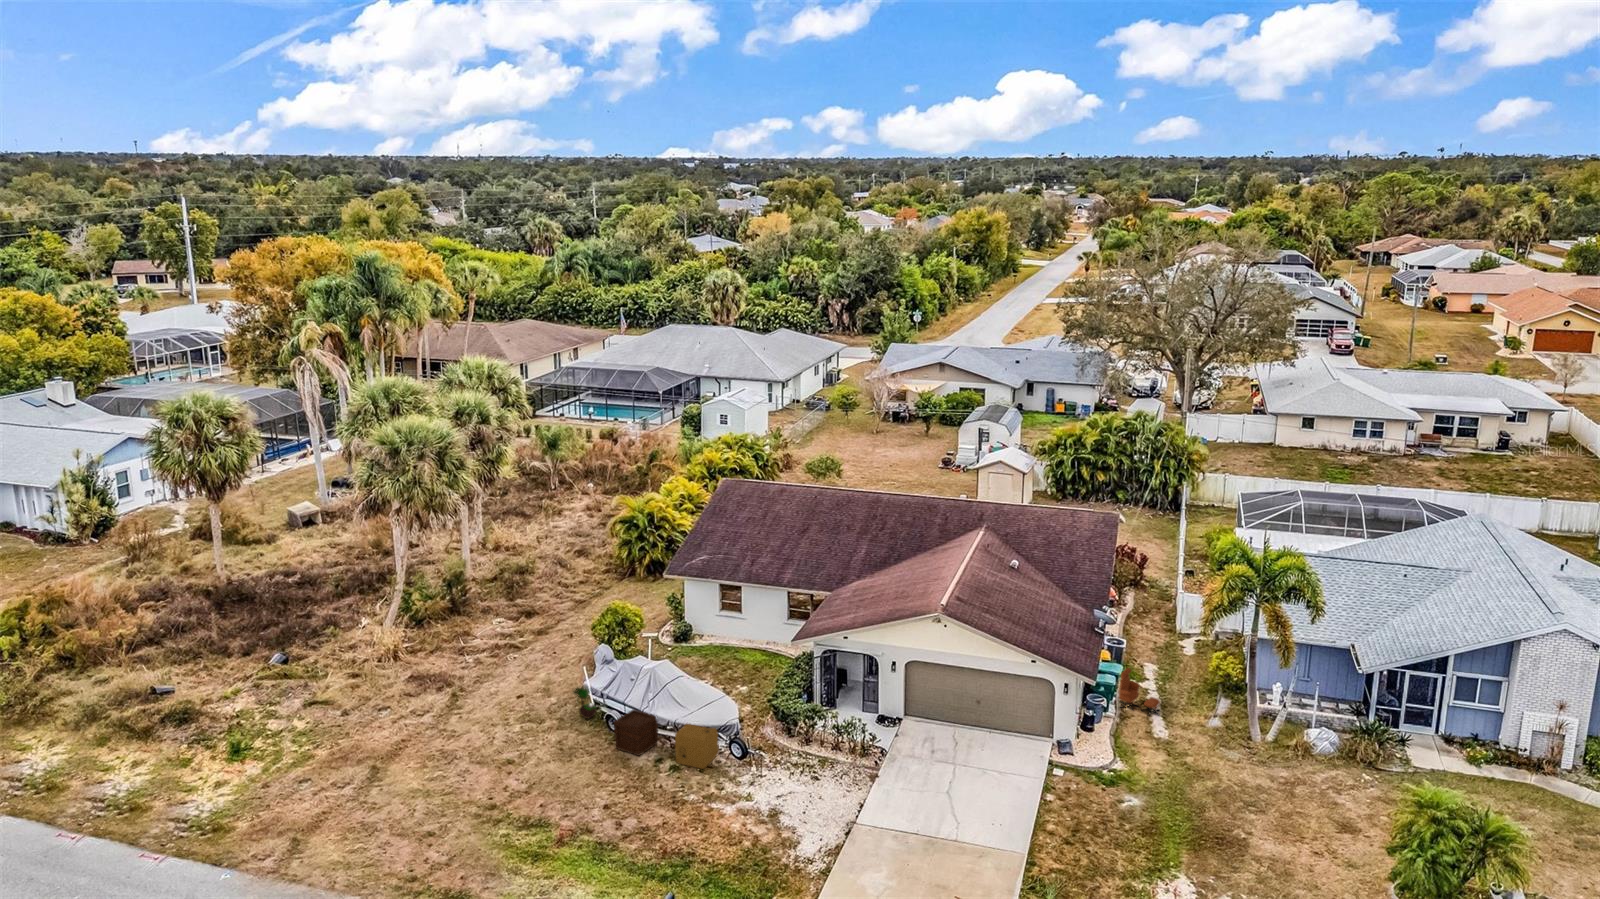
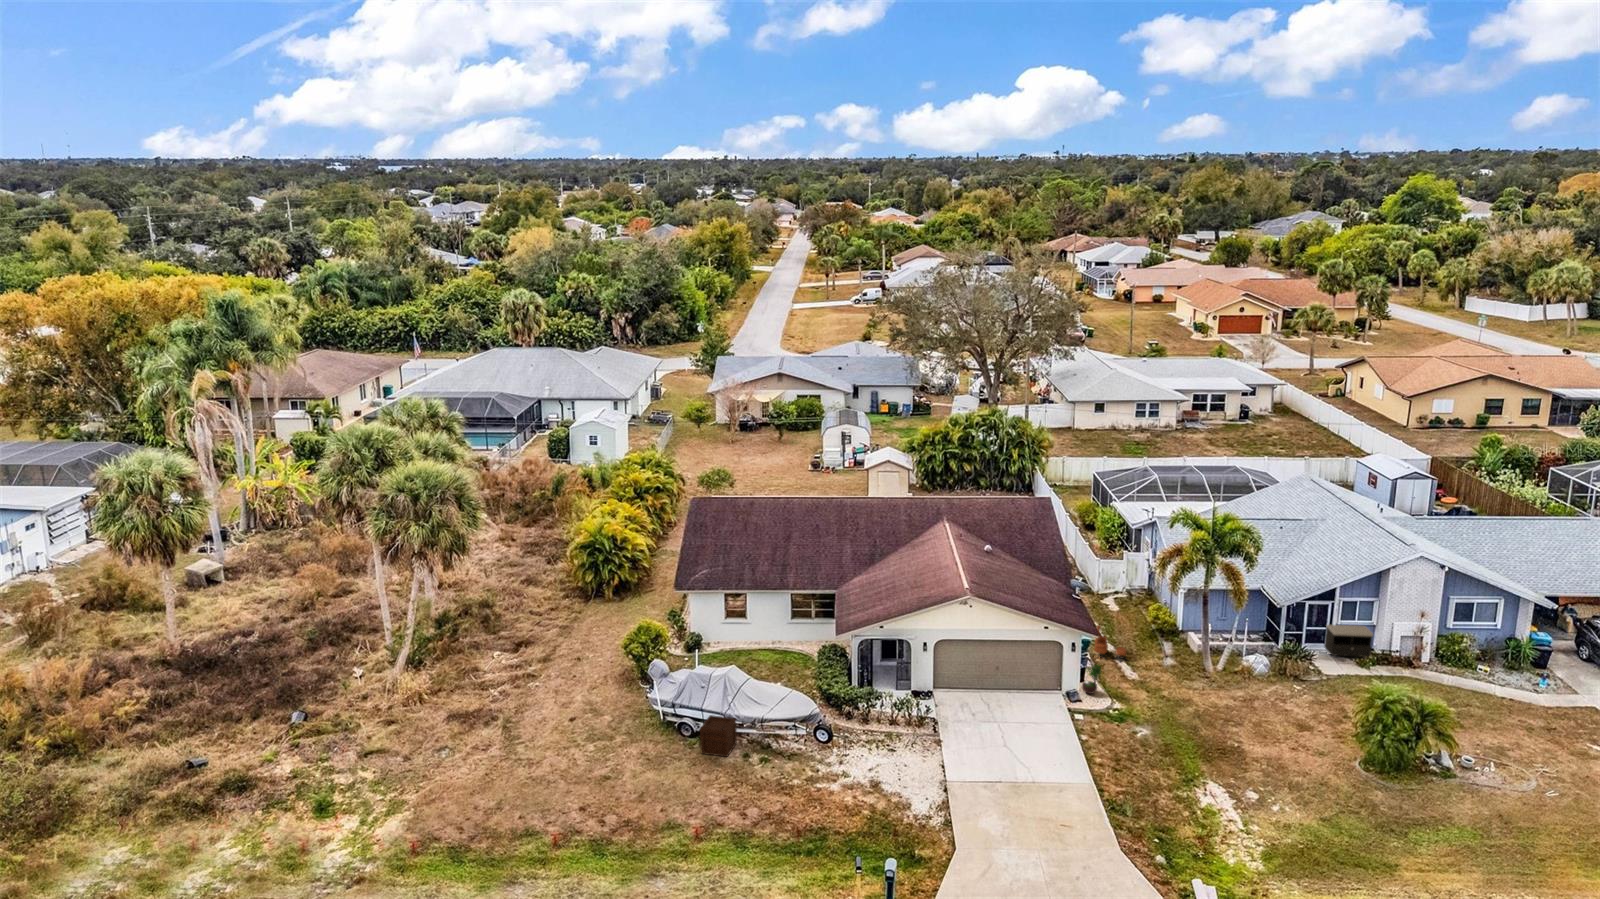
potted tree: present [573,686,597,718] -> present [1082,665,1102,694]
storage bench: none [1433,704,1496,755] -> present [1324,625,1373,658]
cardboard box: present [675,724,719,769] -> none [765,718,798,759]

